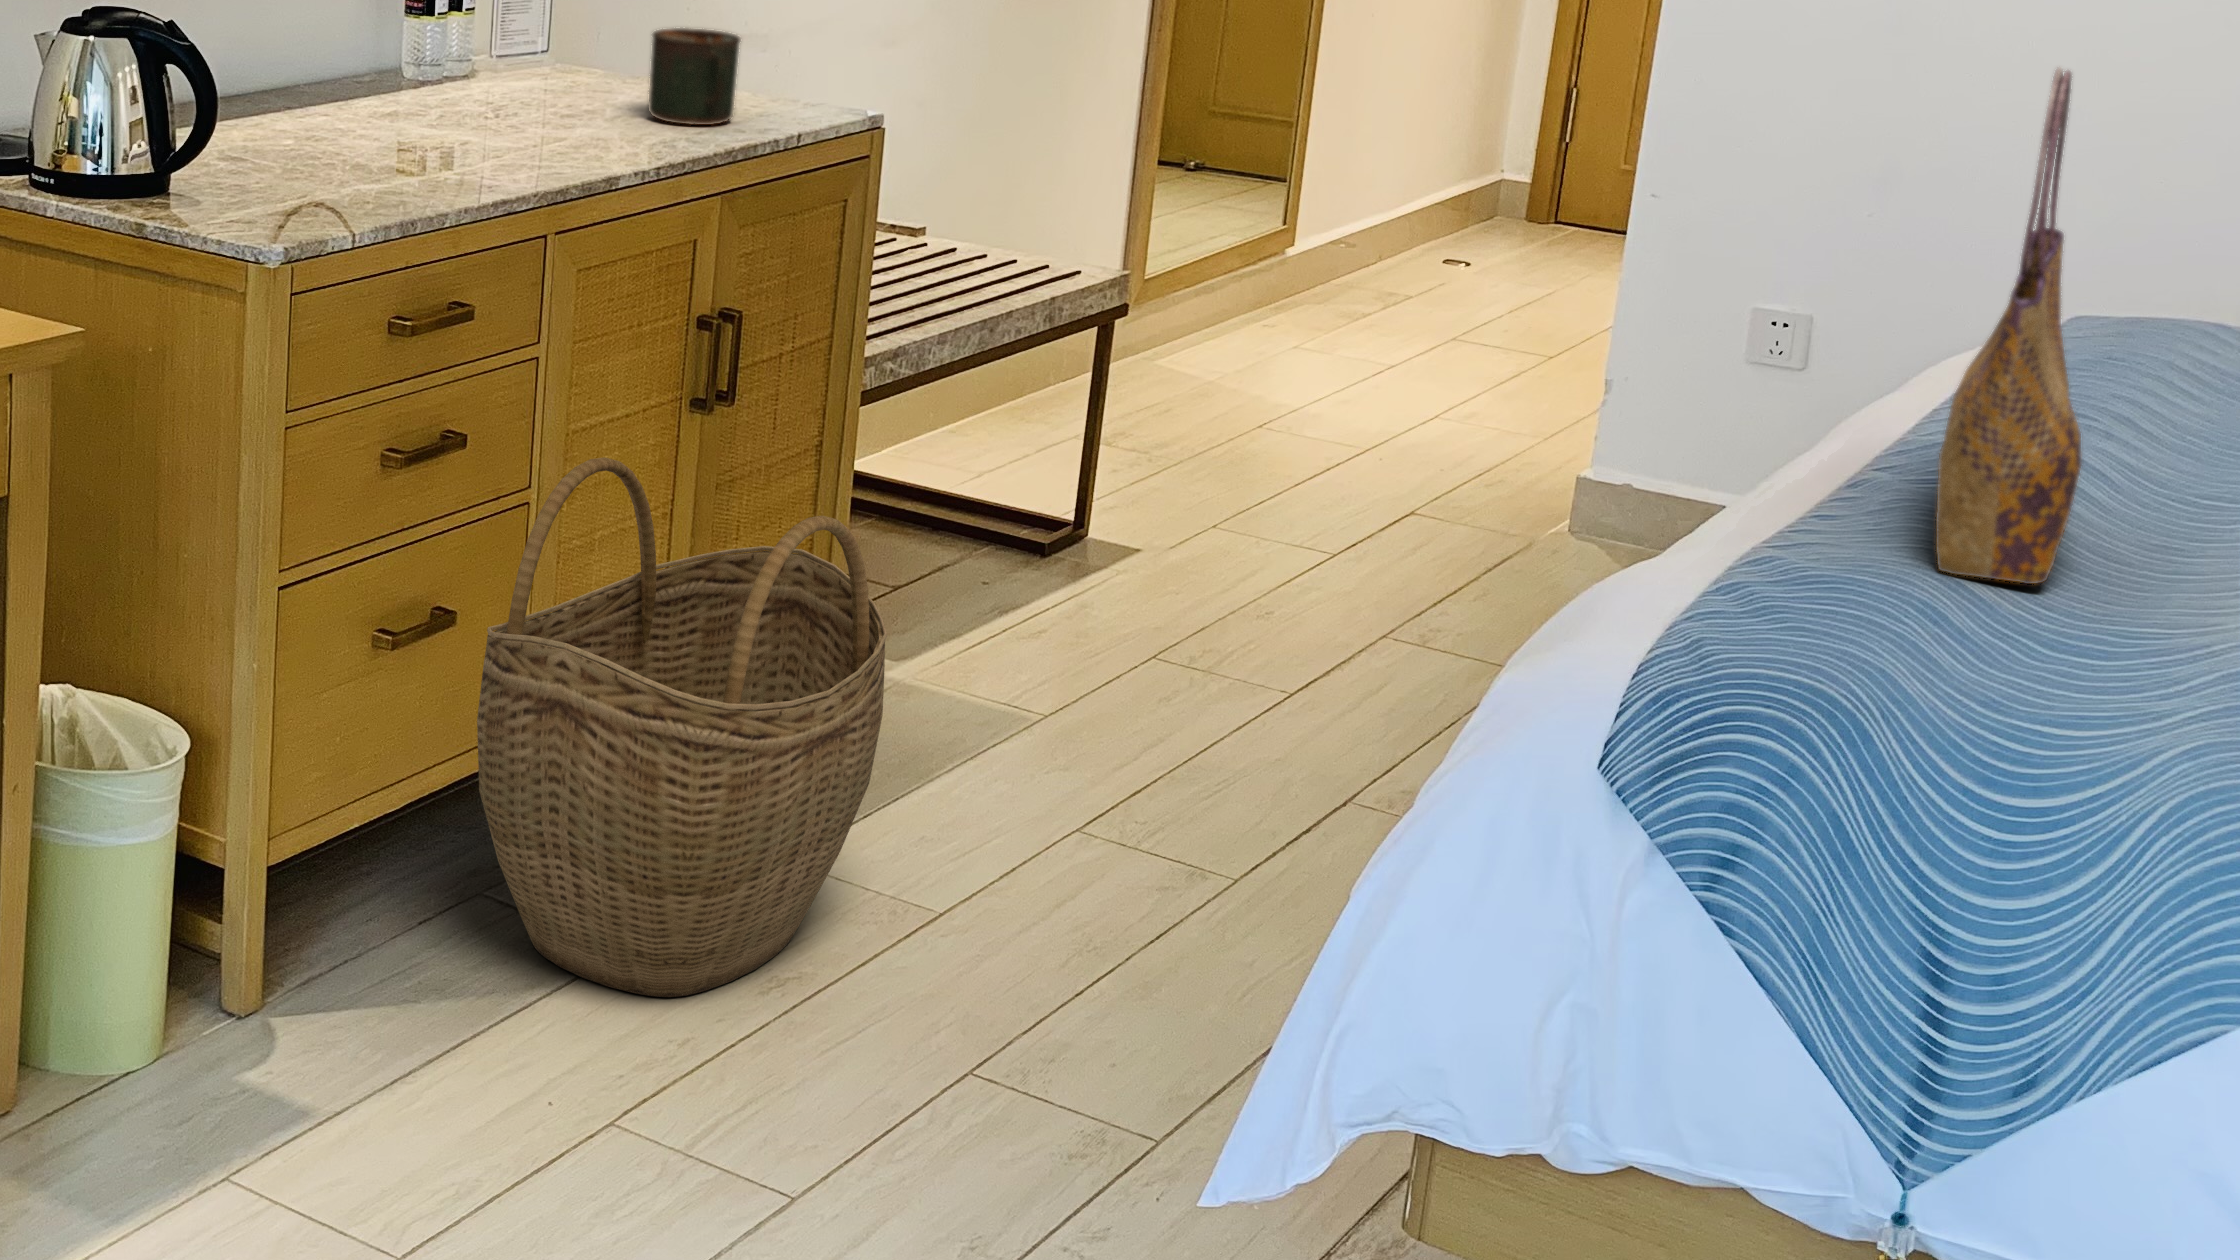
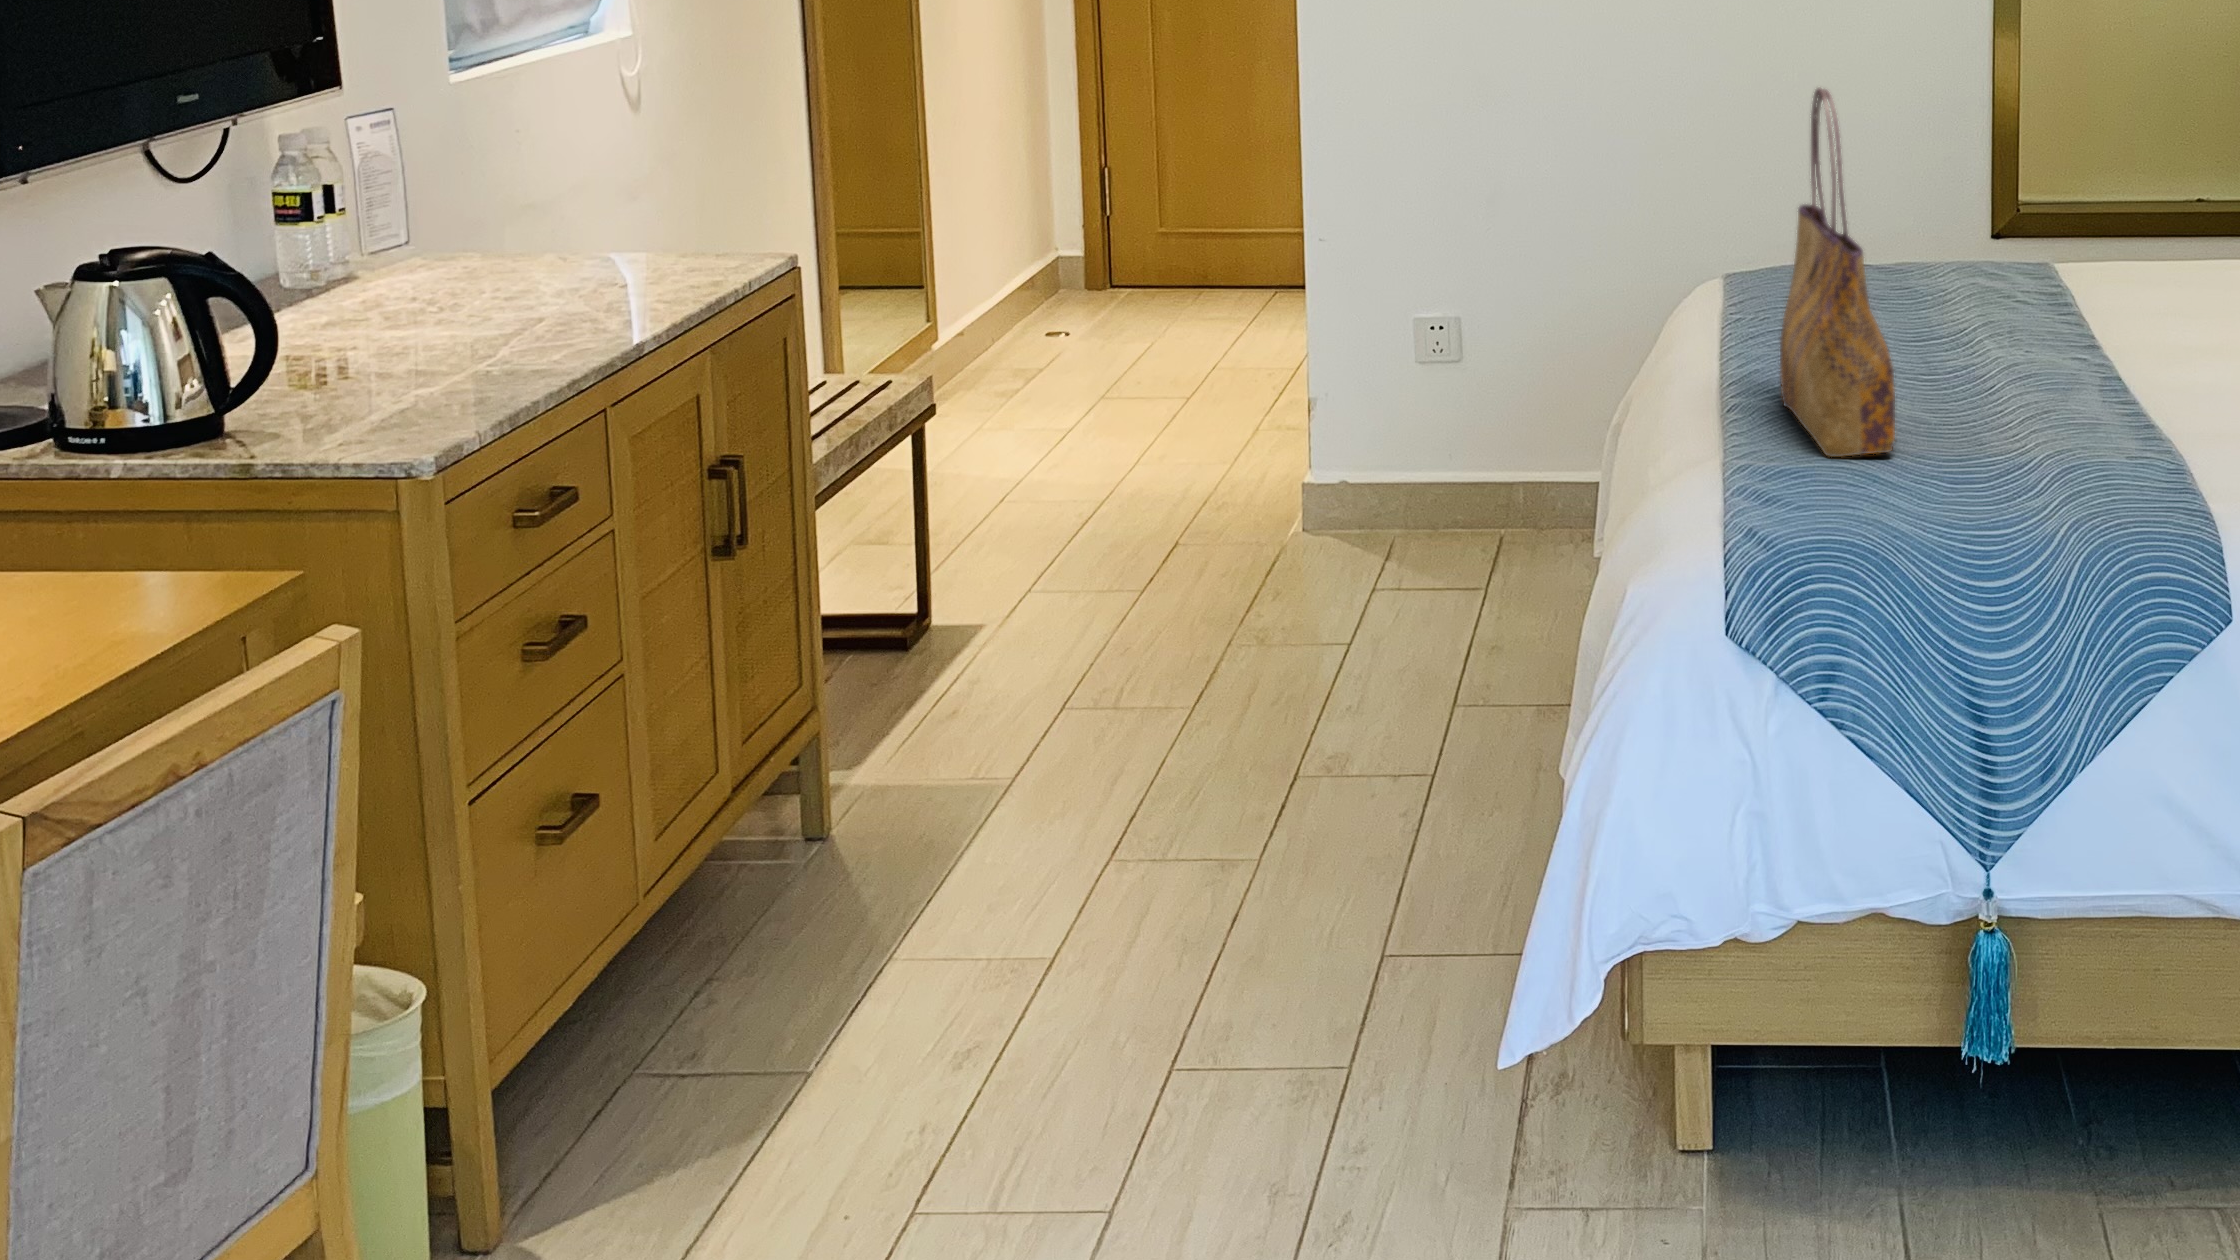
mug: present [648,28,740,125] -> none [573,200,669,293]
woven basket: present [477,457,887,997] -> none [631,614,997,1109]

